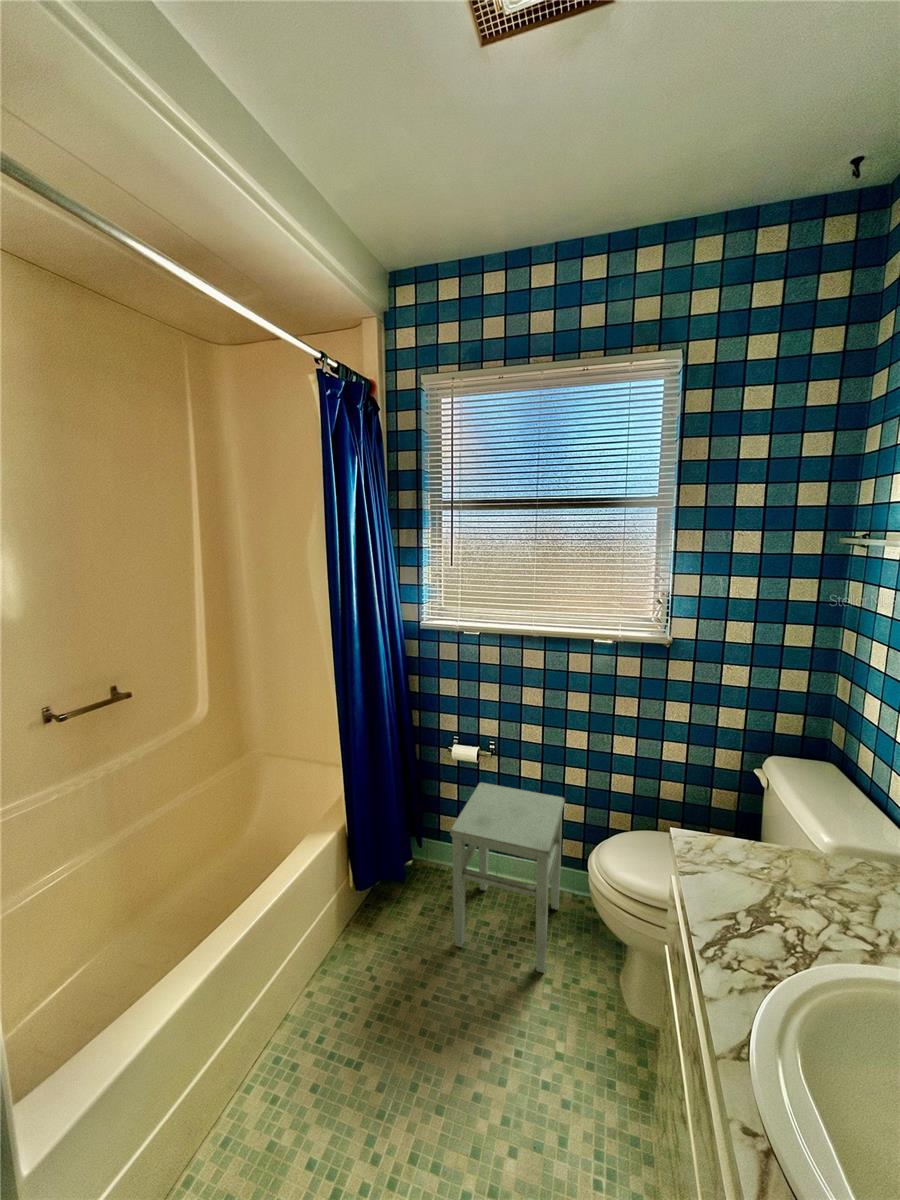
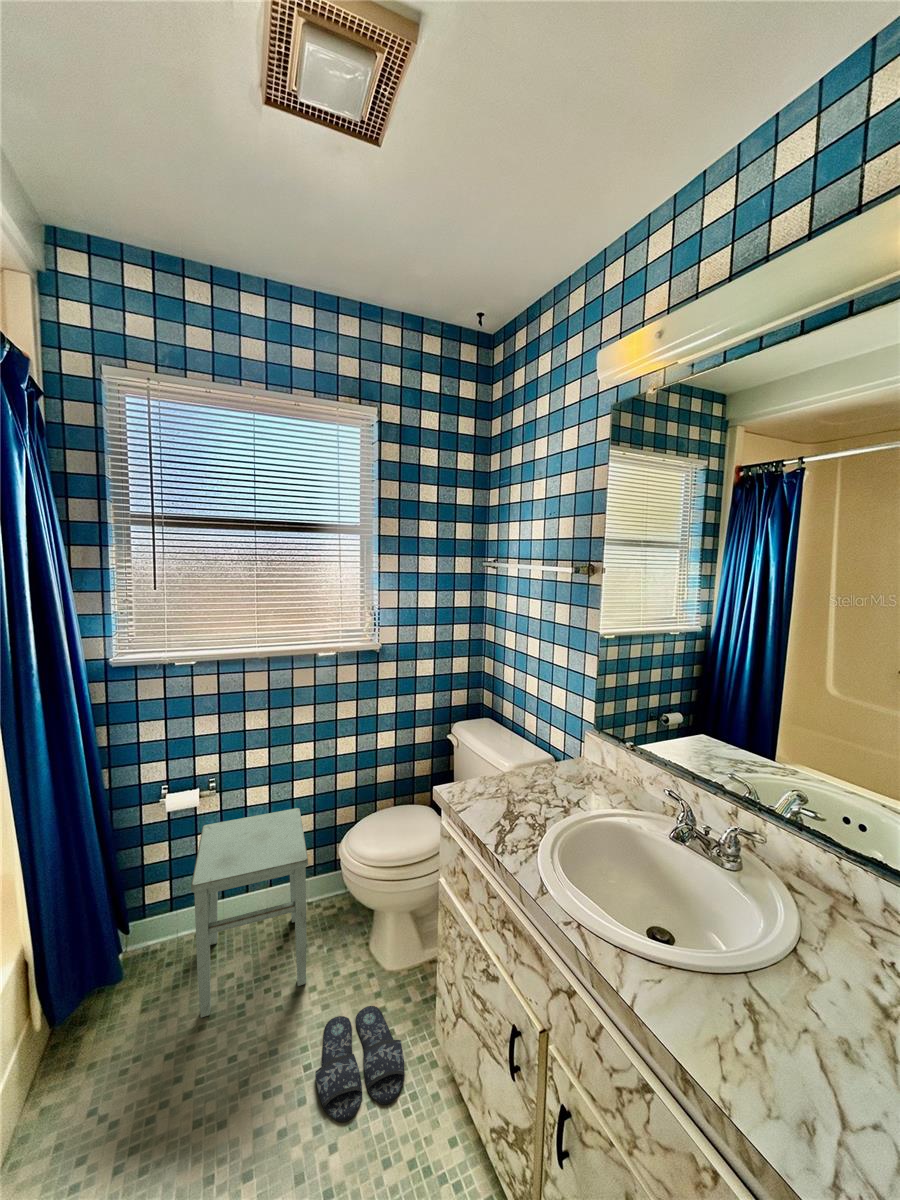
slippers: none [520,1023,618,1153] -> present [315,1006,404,1122]

